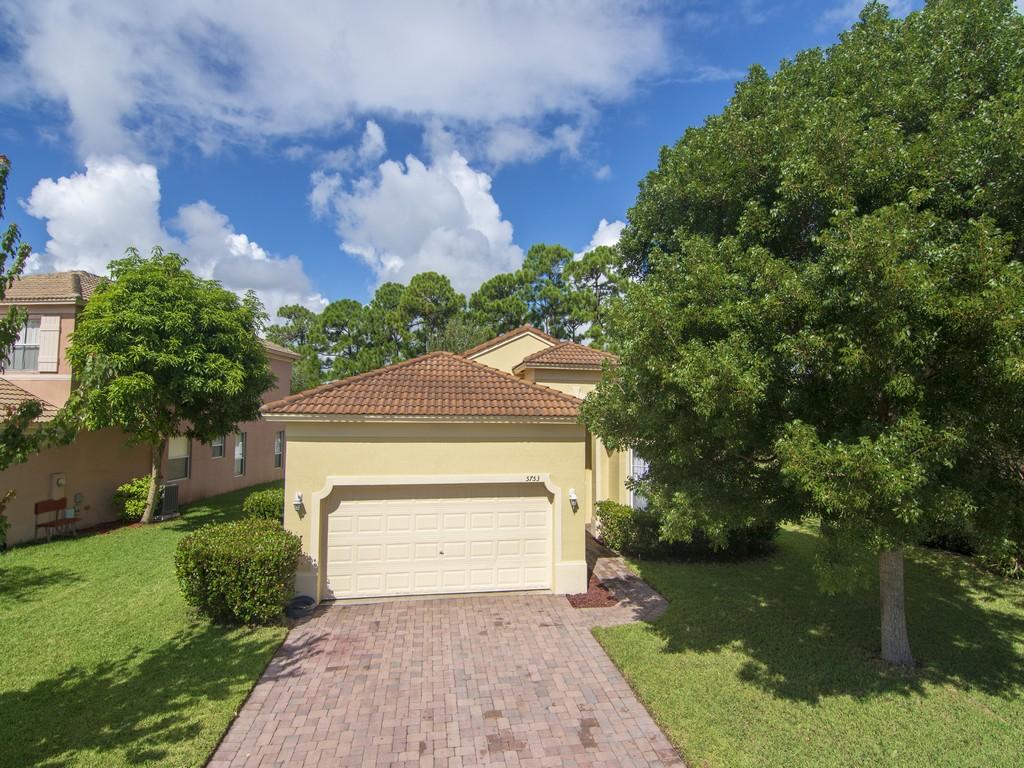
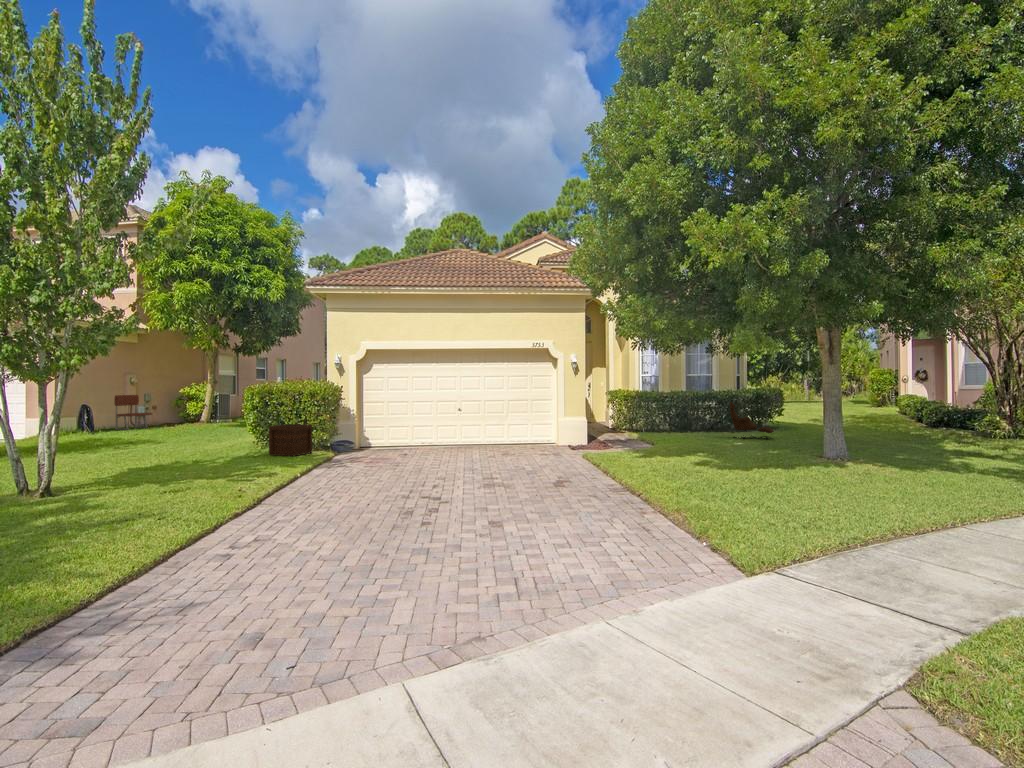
lounge chair: none [733,521,782,568] -> present [730,402,774,439]
wooden crate: none [202,592,261,645] -> present [269,424,312,456]

